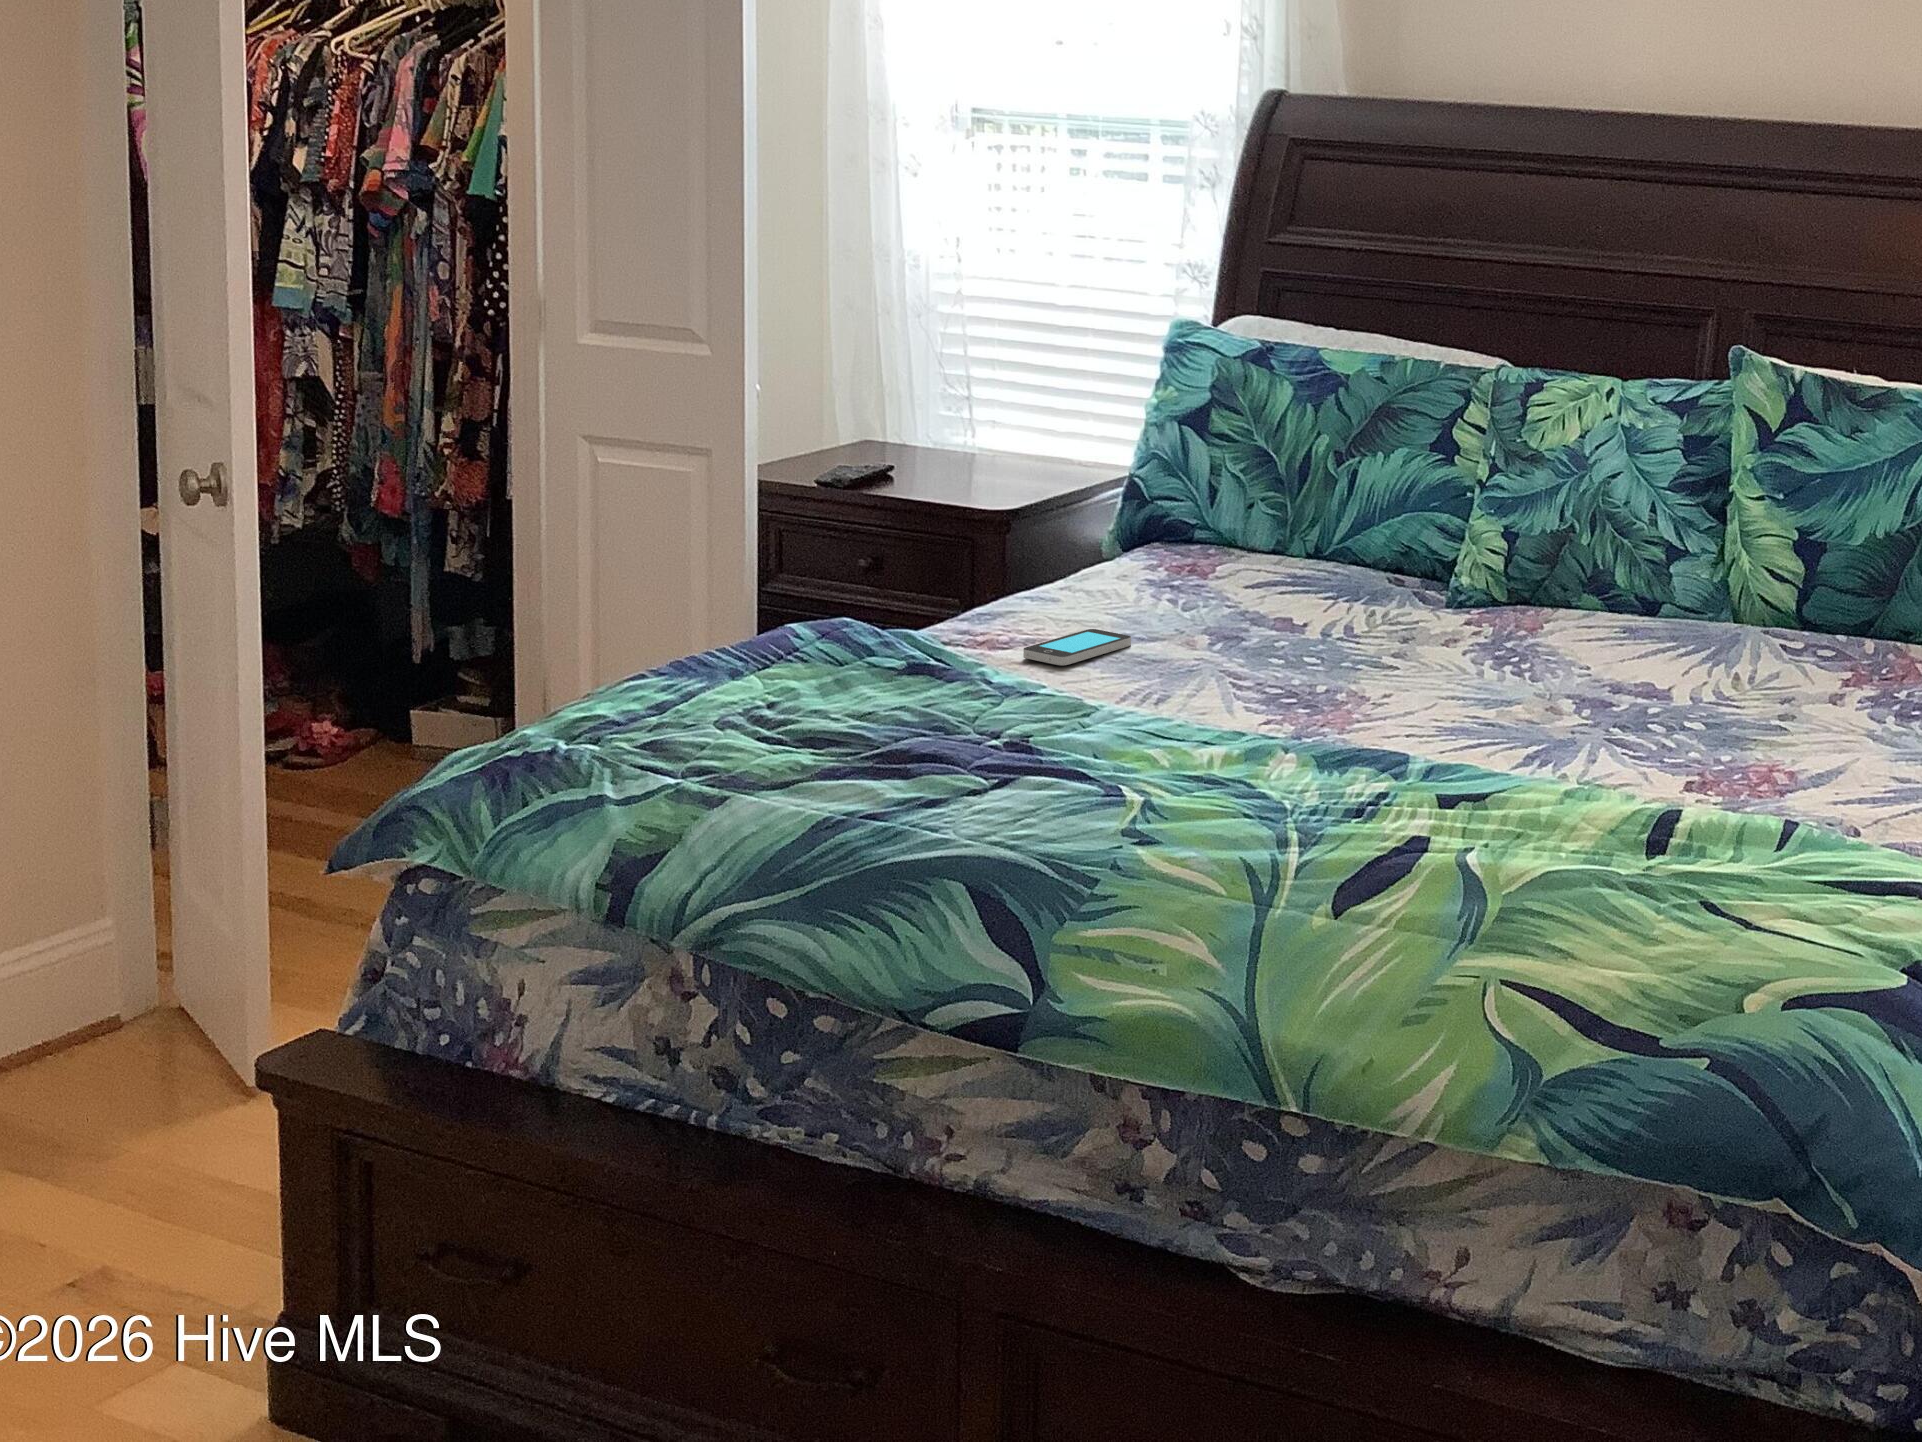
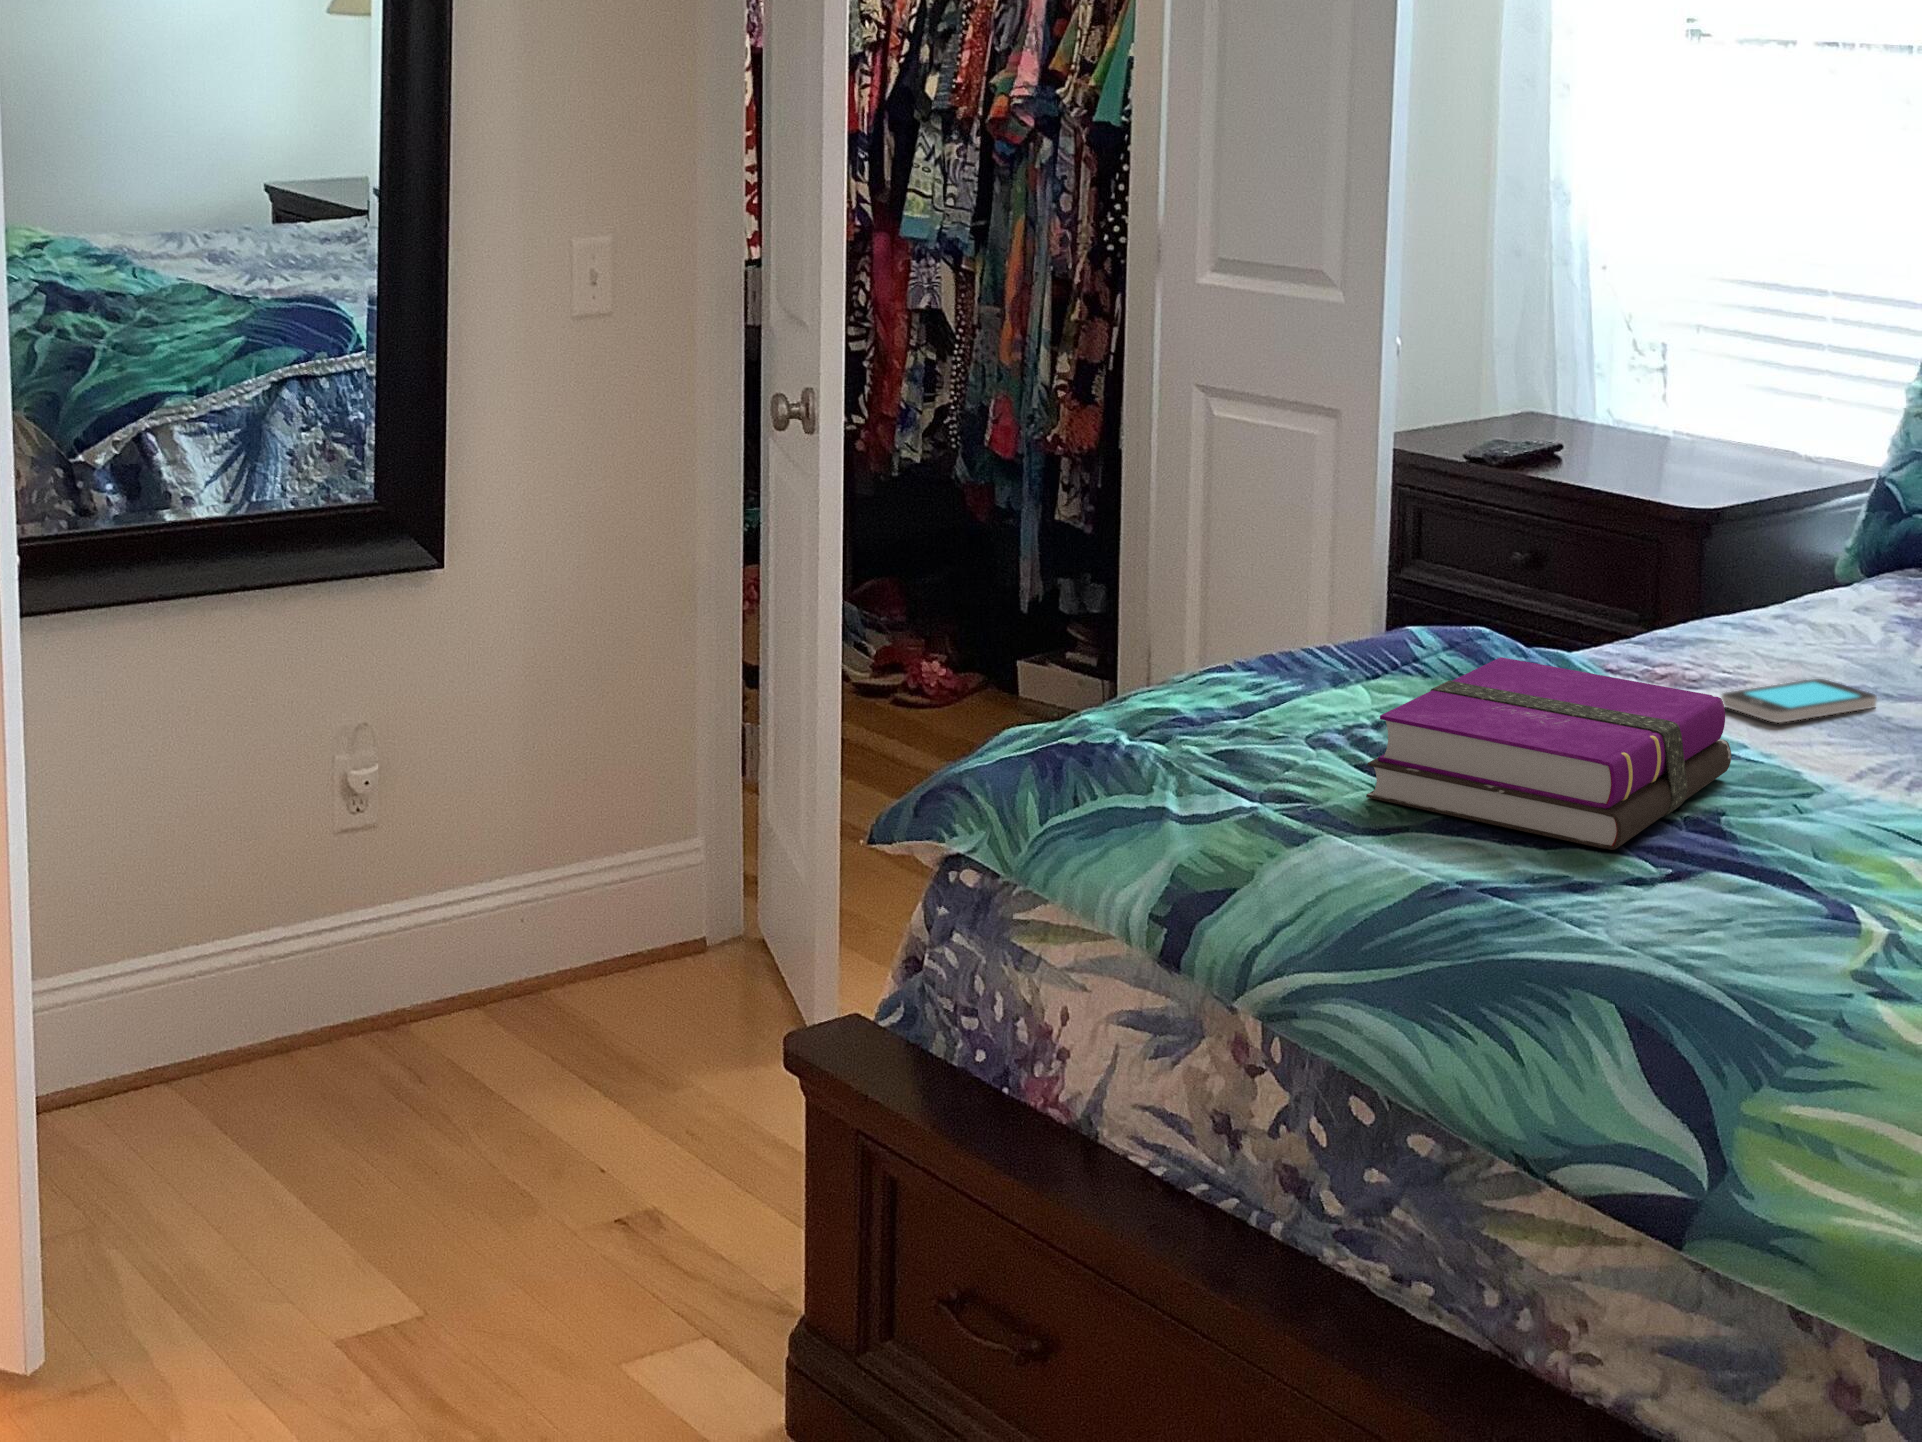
hardback book: none [765,637,1034,773] -> present [1366,657,1731,850]

